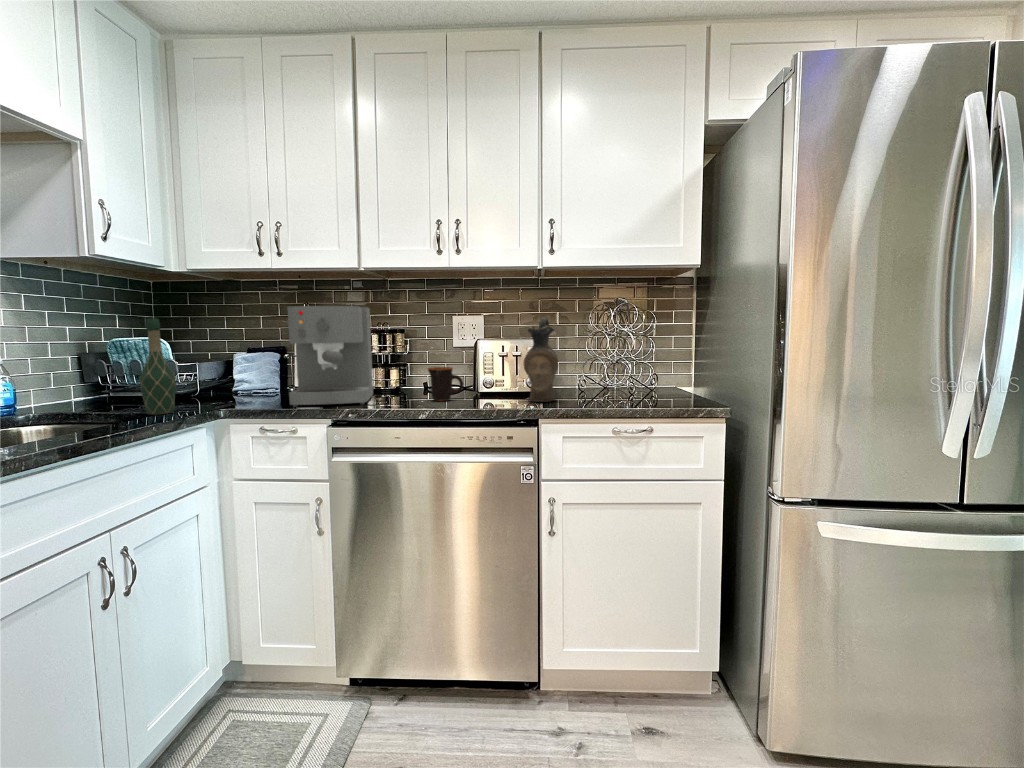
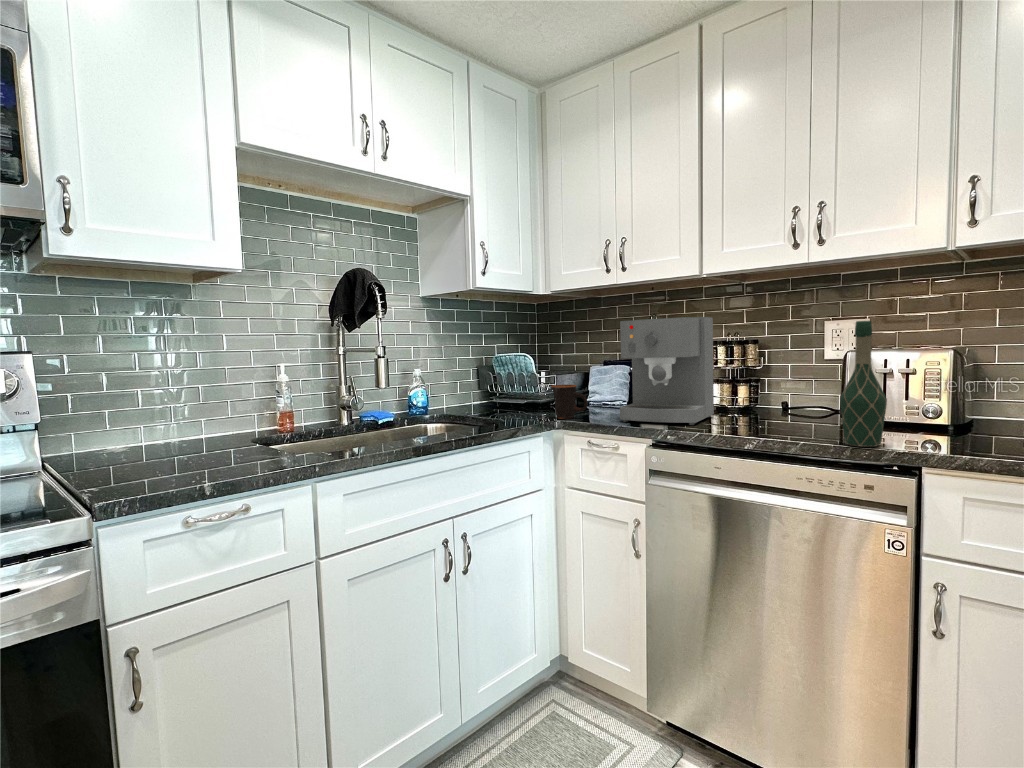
ceramic pitcher: present [523,317,558,402] -> none [910,319,974,443]
wine bottle: present [139,319,176,414] -> present [840,321,887,447]
mug: present [428,367,463,401] -> present [551,385,588,419]

